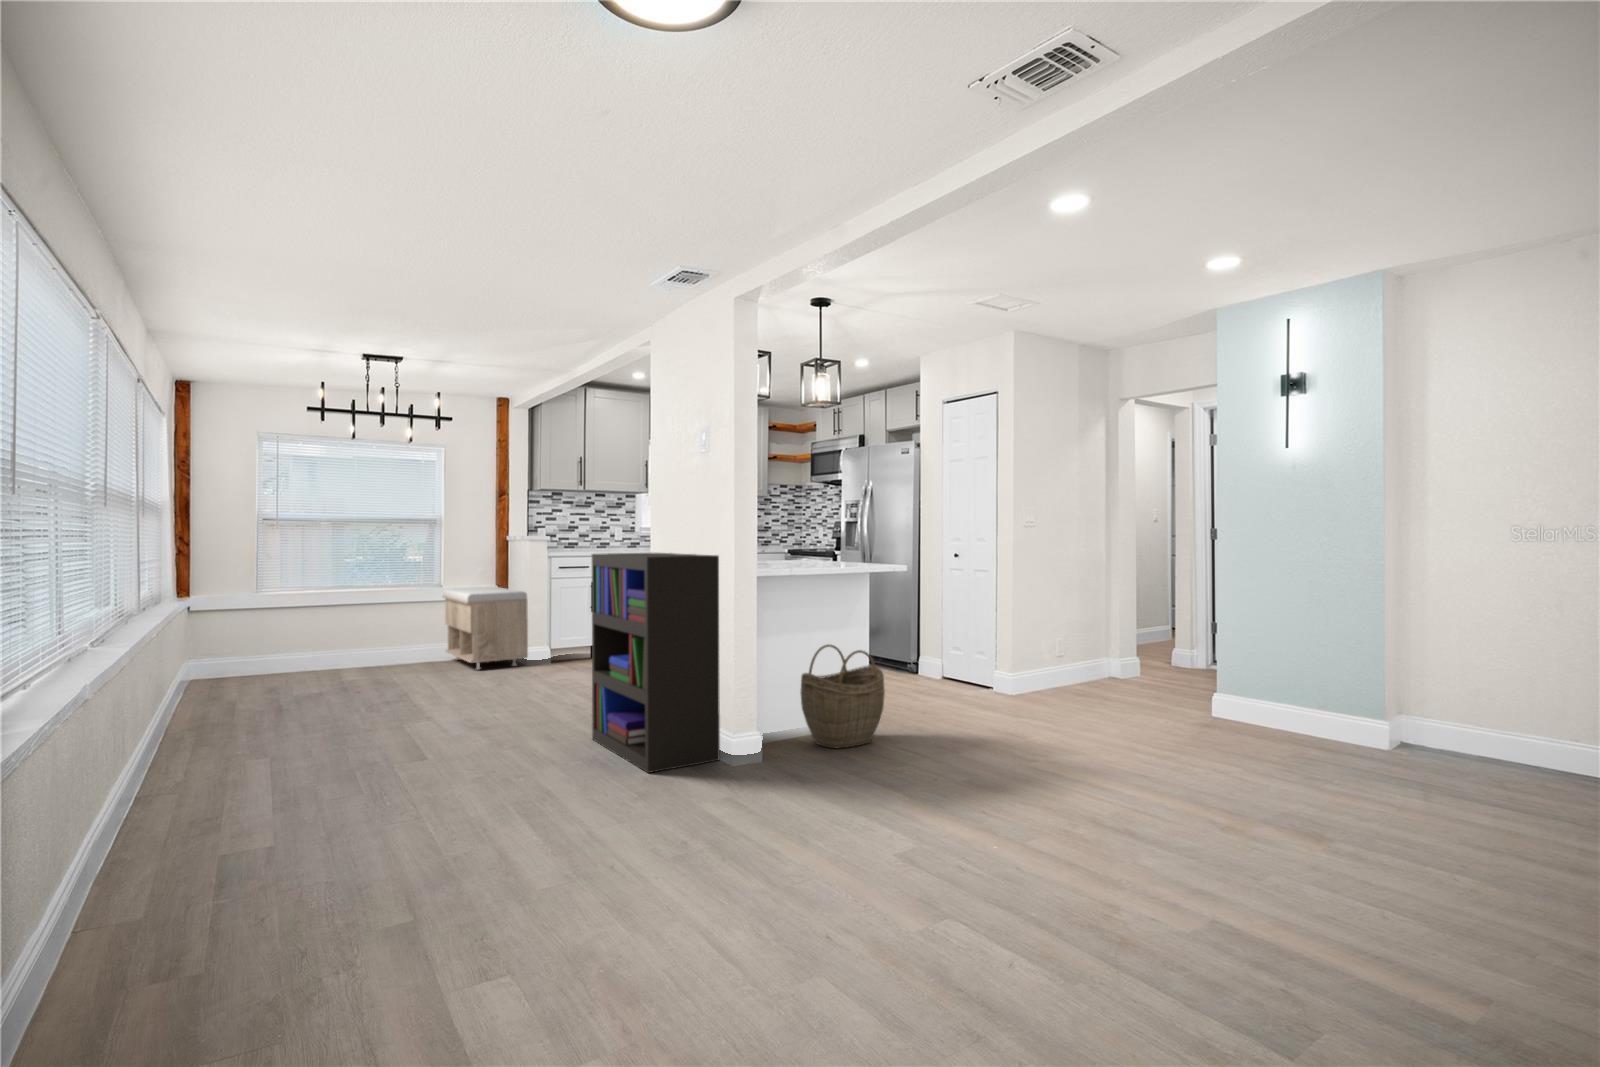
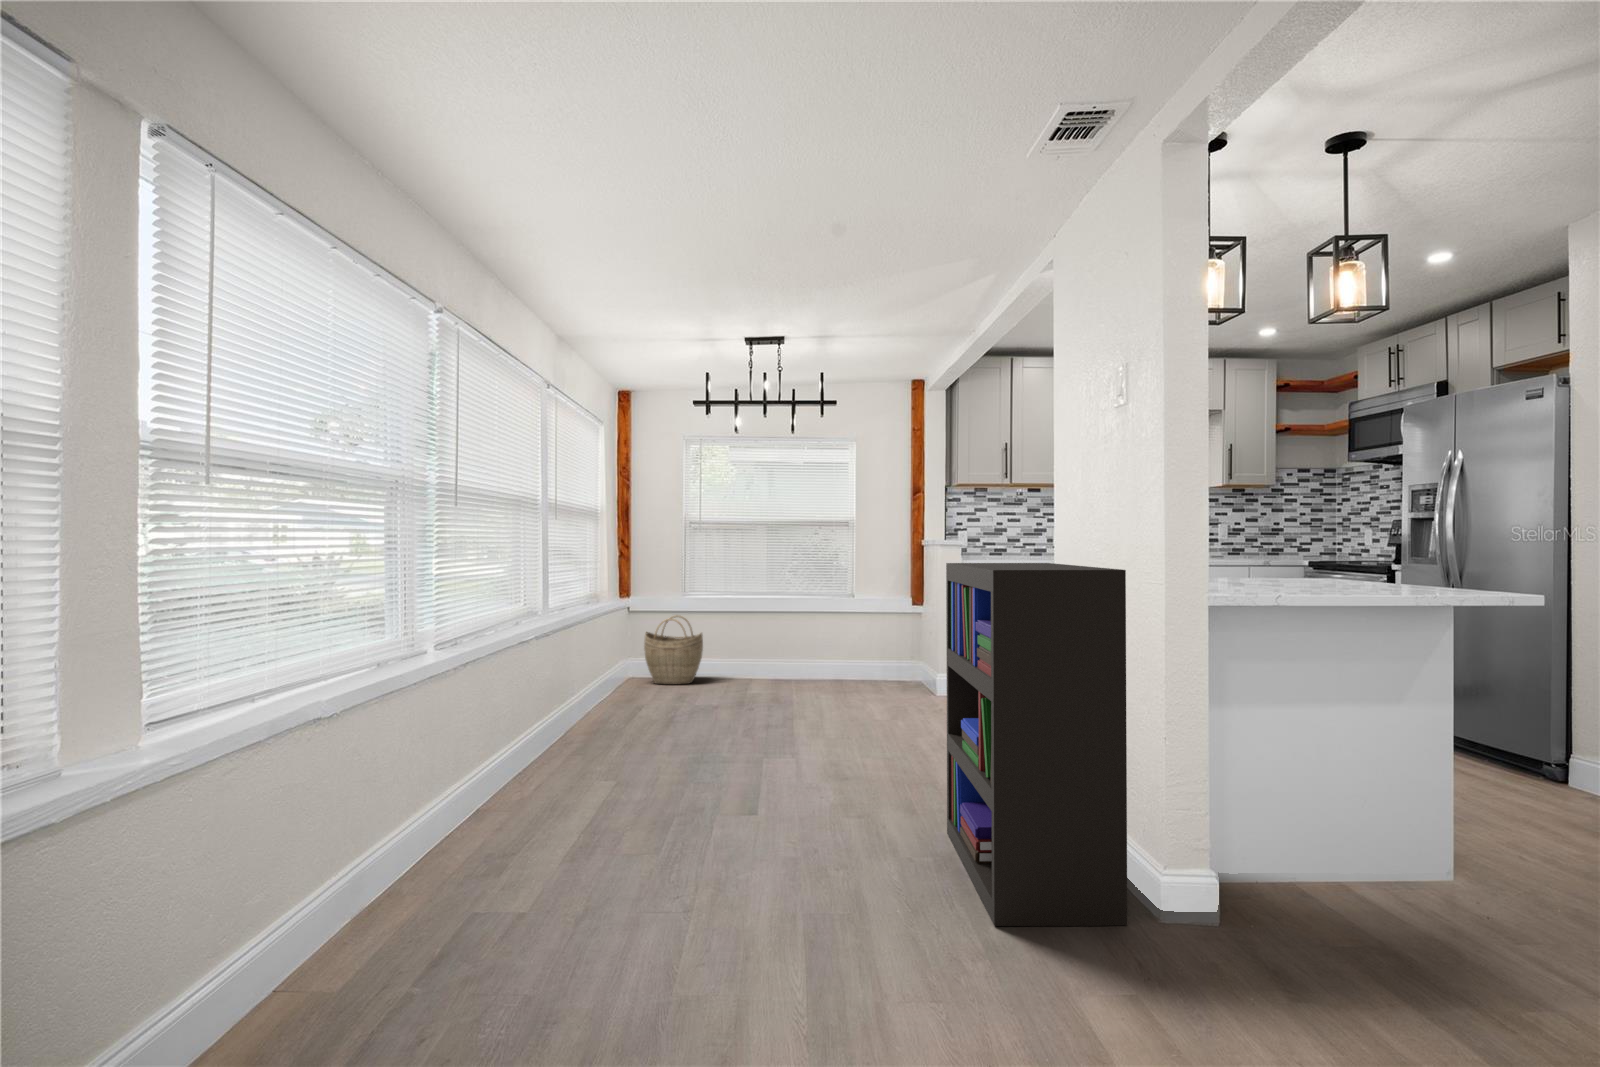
storage bench: present [443,587,528,670] -> none [852,599,935,696]
woven basket: present [801,645,885,748] -> present [644,616,703,685]

